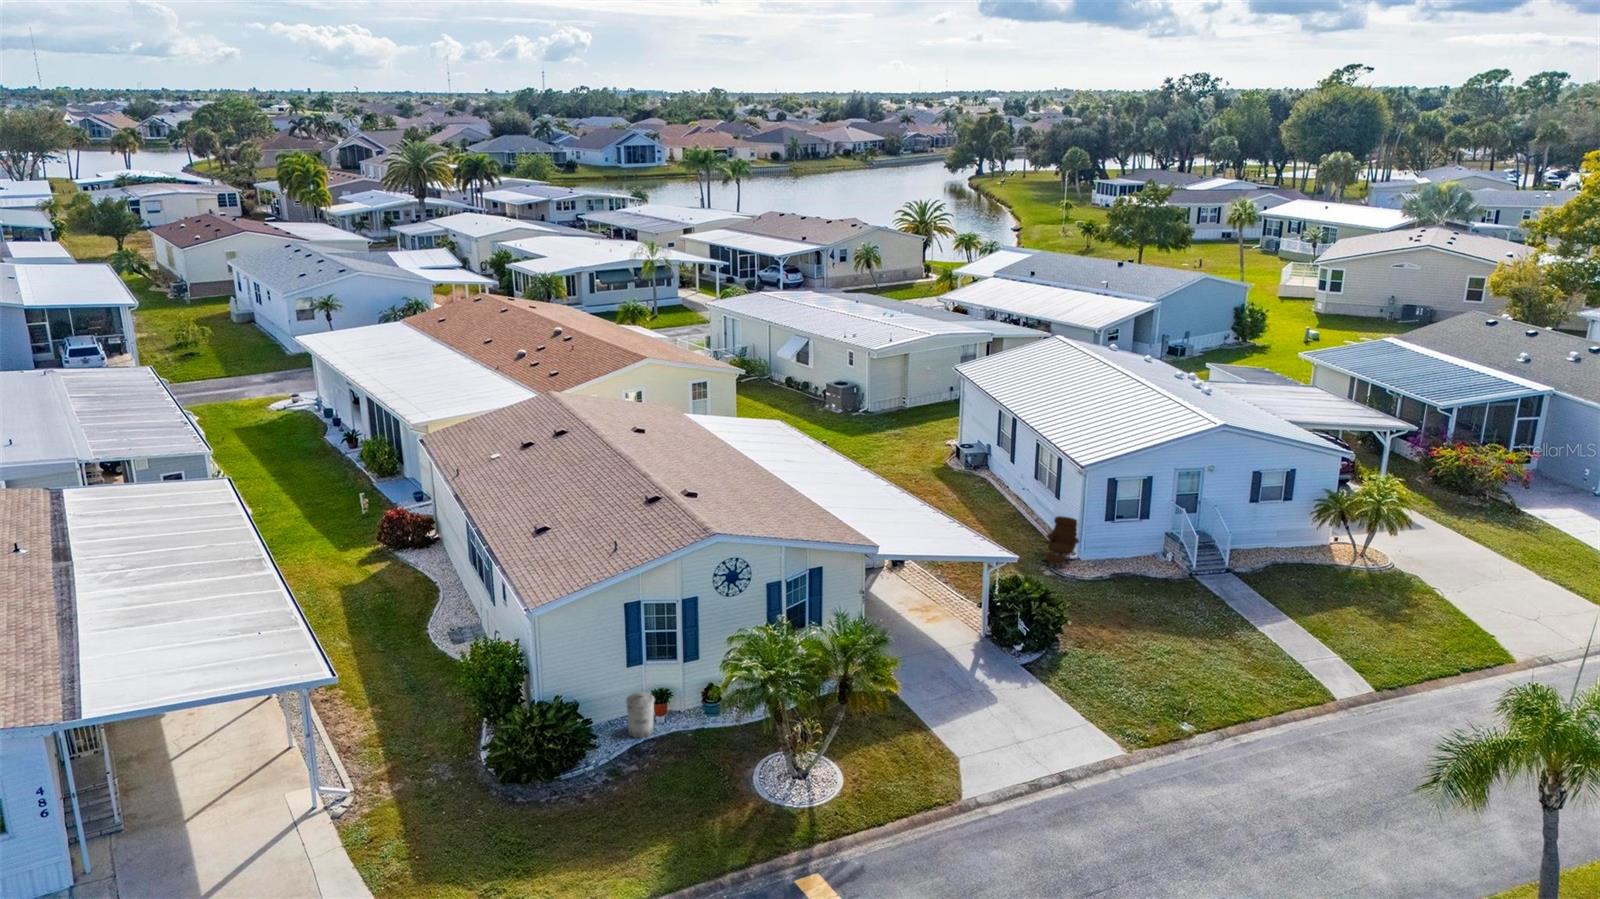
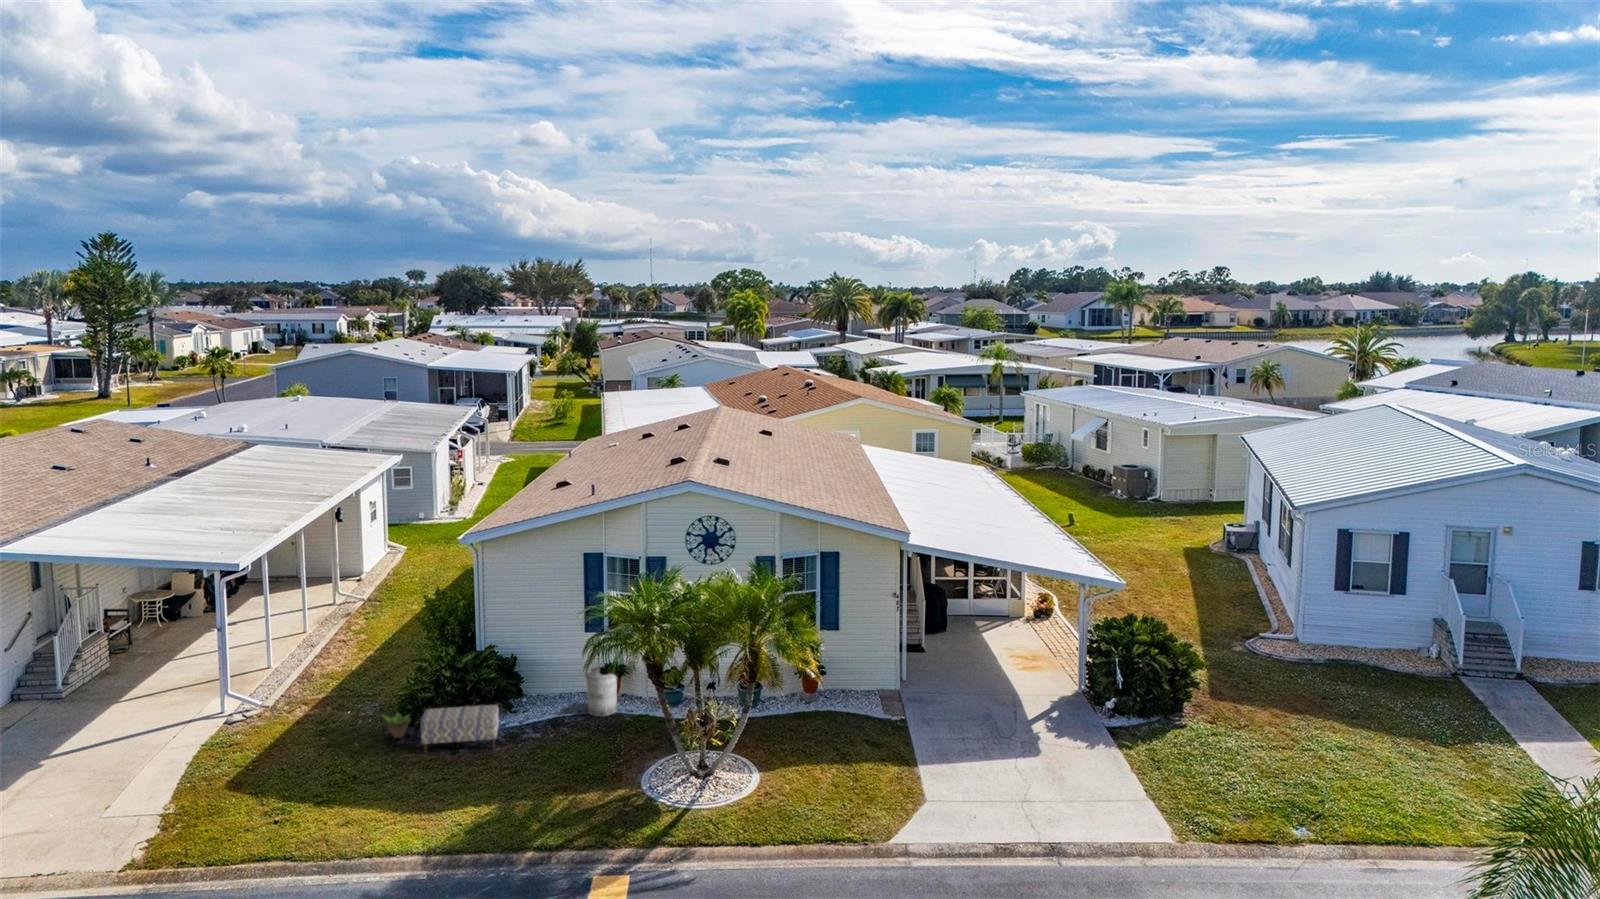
lounge chair: present [1045,516,1079,567] -> none [1244,582,1302,648]
bench: none [521,752,593,811] -> present [420,705,499,753]
decorative plant: none [469,775,505,802] -> present [382,713,411,738]

